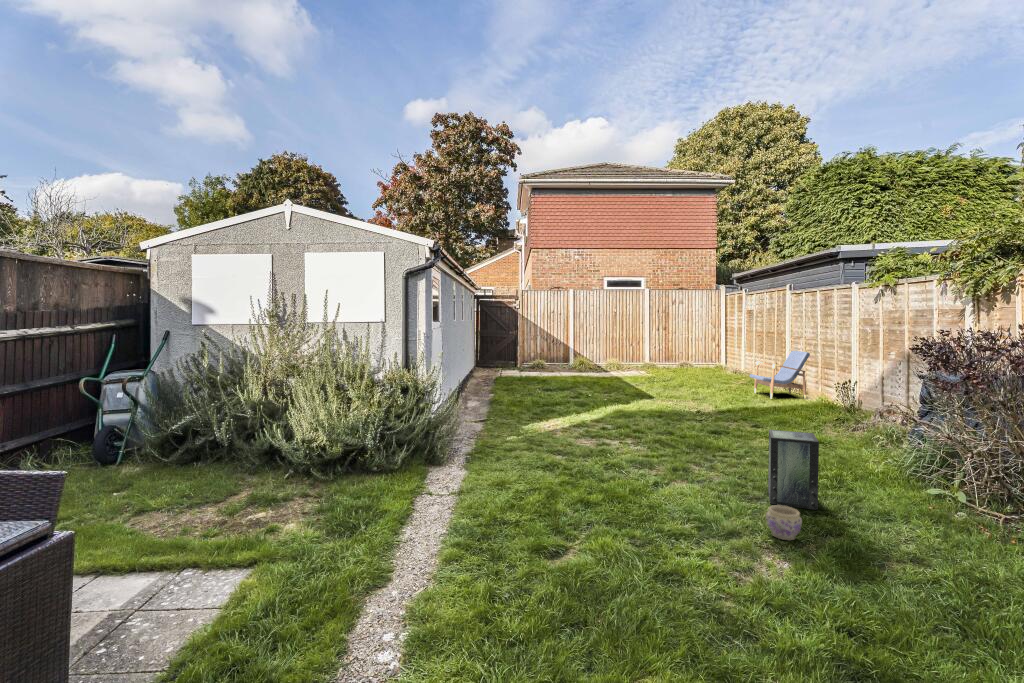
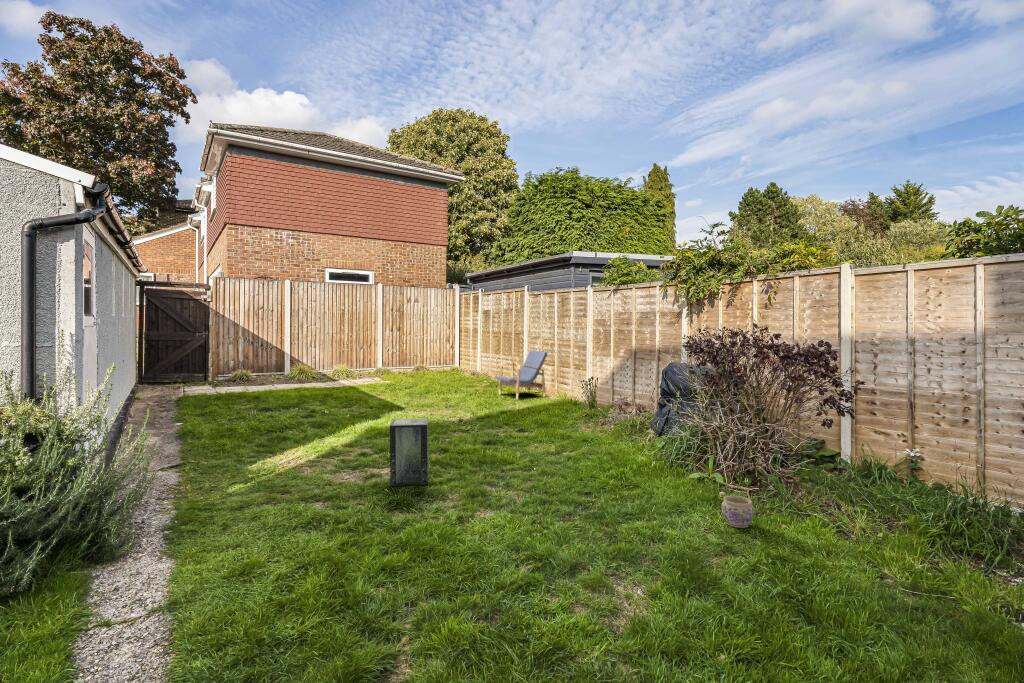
storage box: present [768,430,819,510] -> present [390,418,429,486]
planter: present [766,505,802,541] -> present [722,496,754,528]

